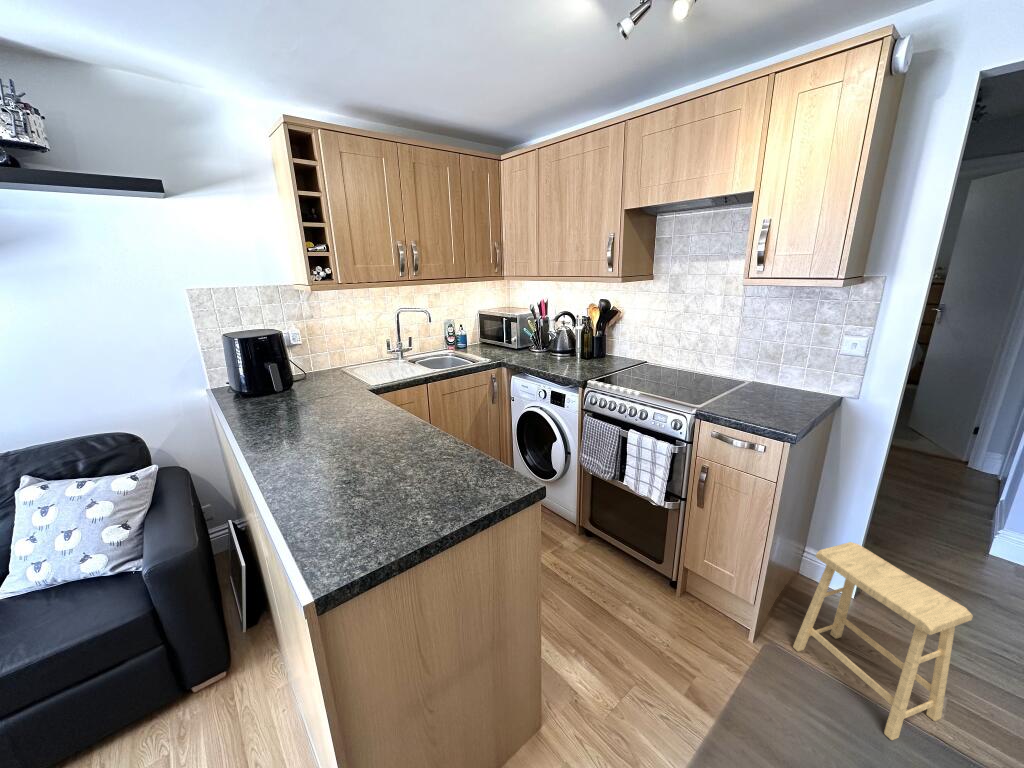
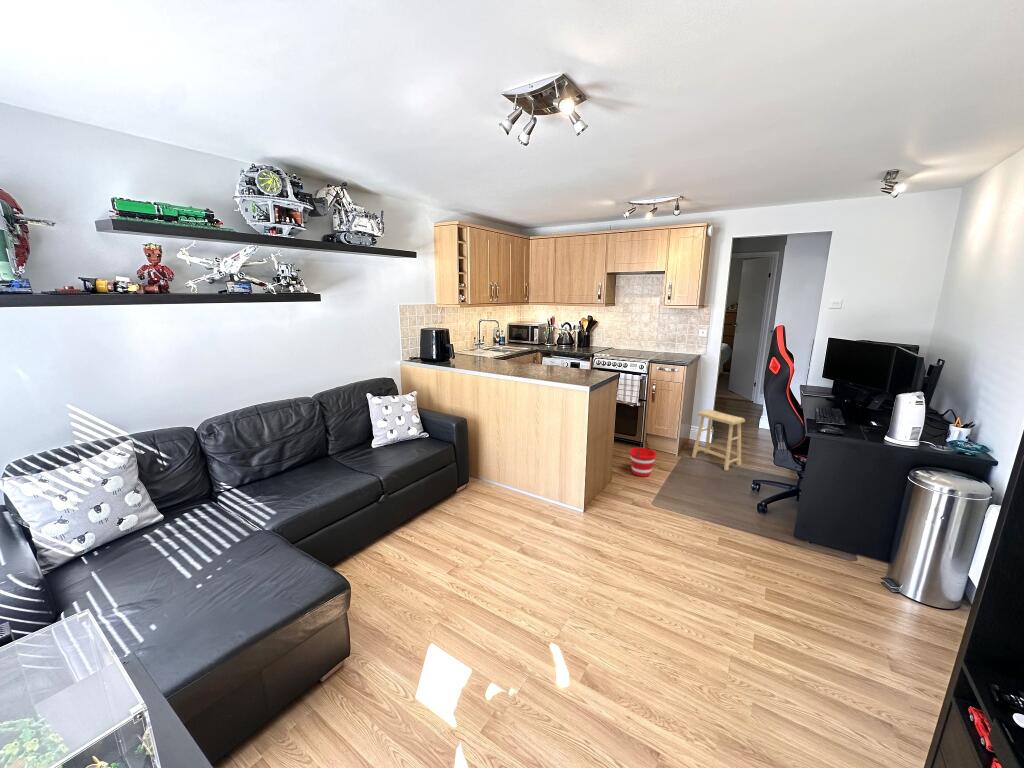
bucket: none [611,623,681,713] -> present [629,441,657,477]

